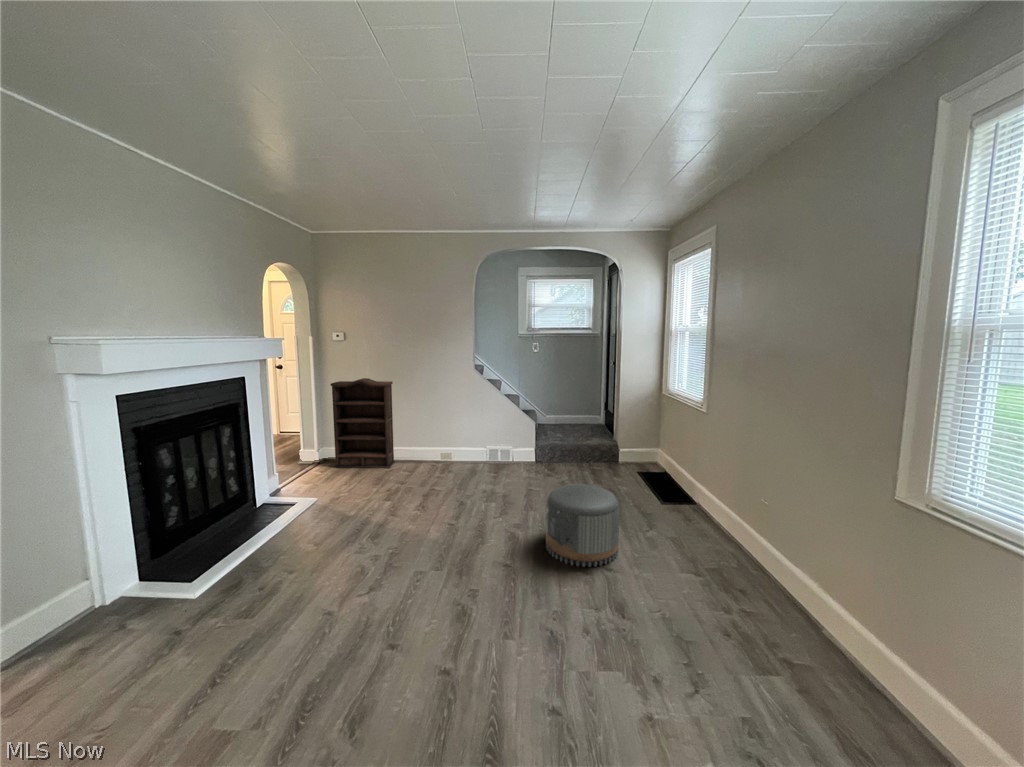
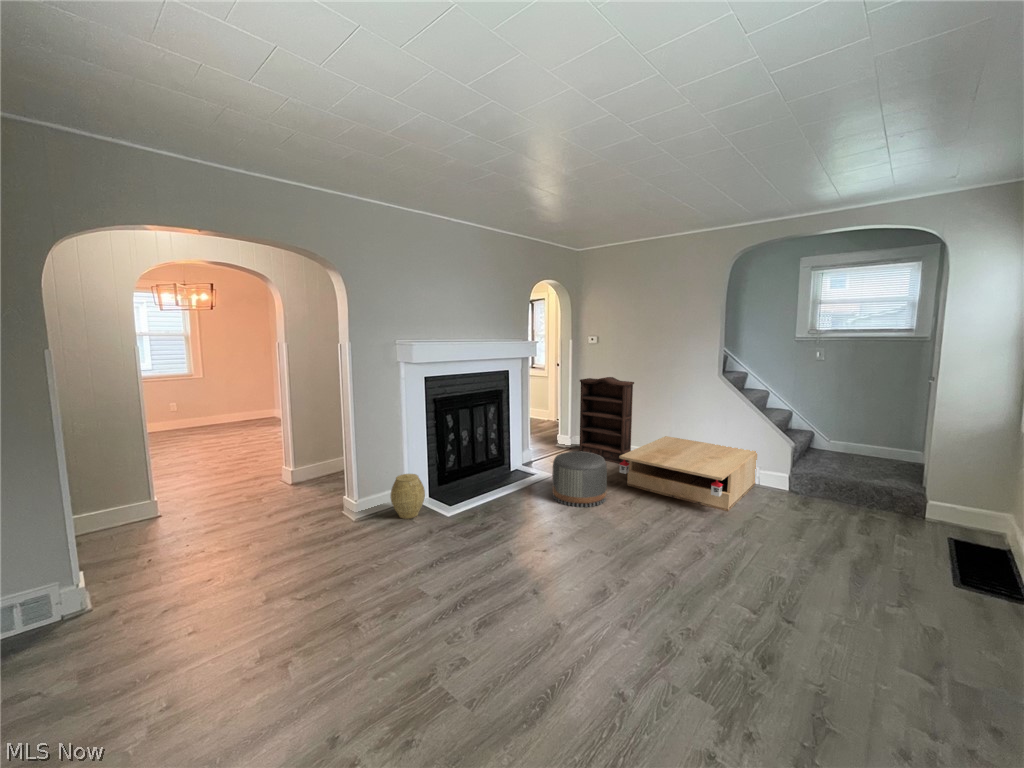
coffee table: none [401,432,509,490] -> present [619,436,757,512]
pouf: present [546,484,620,567] -> present [552,451,607,507]
woven basket: none [63,553,143,634] -> present [390,474,425,519]

